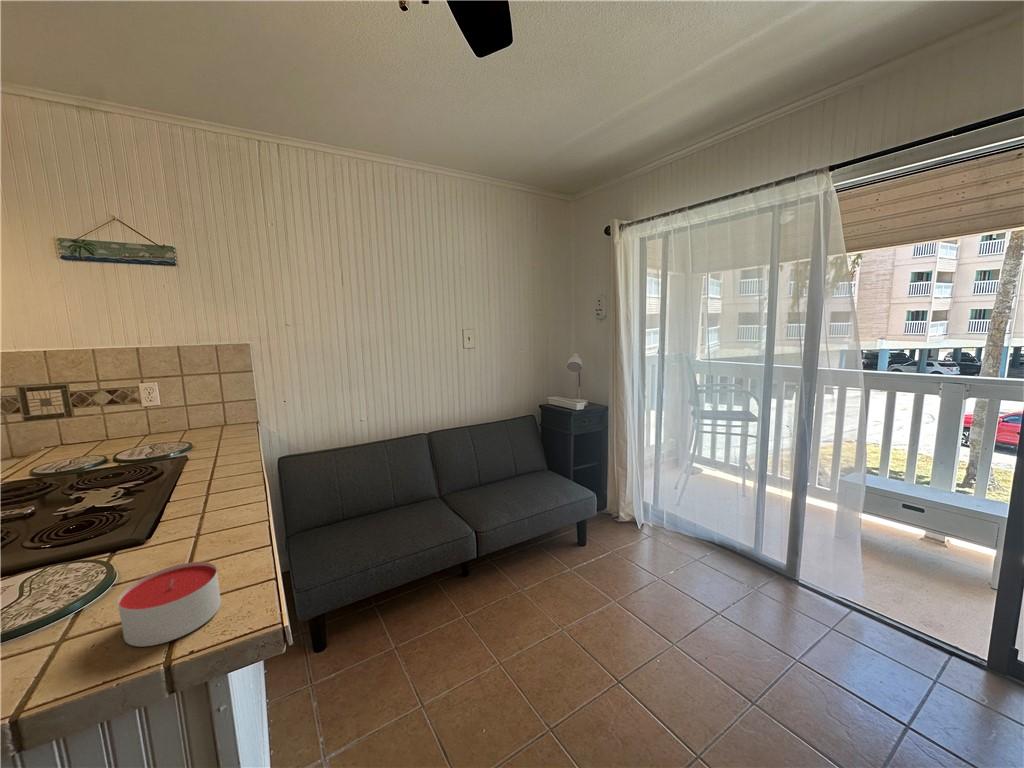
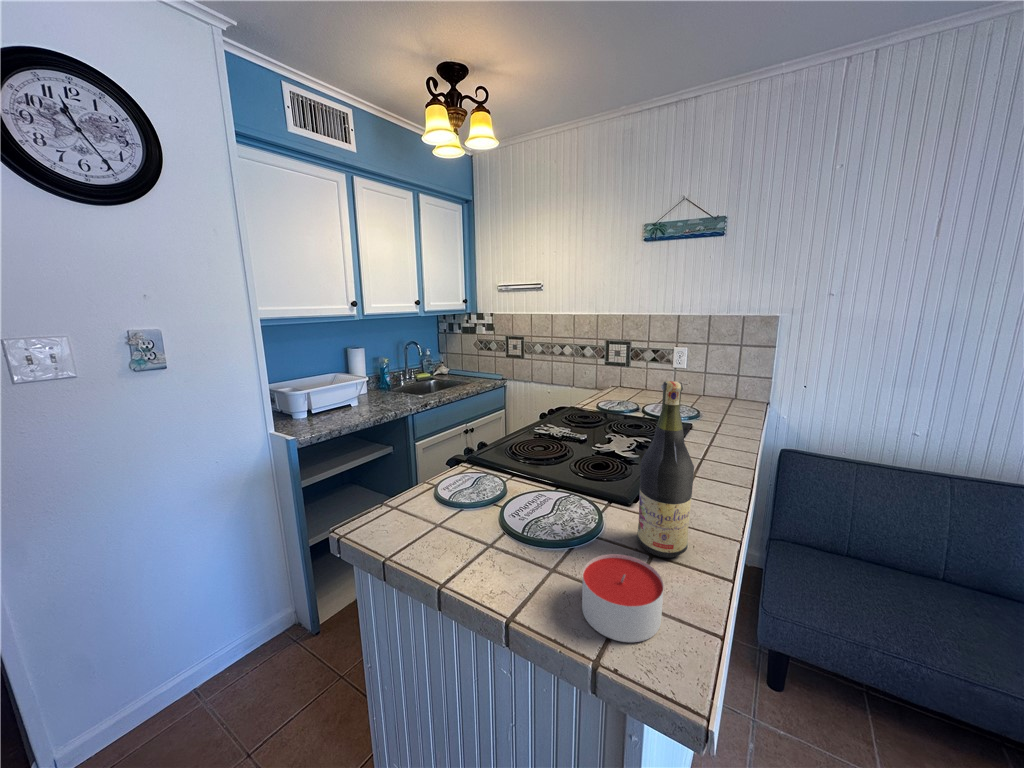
wine bottle: none [155,396,224,566] -> present [637,381,694,558]

